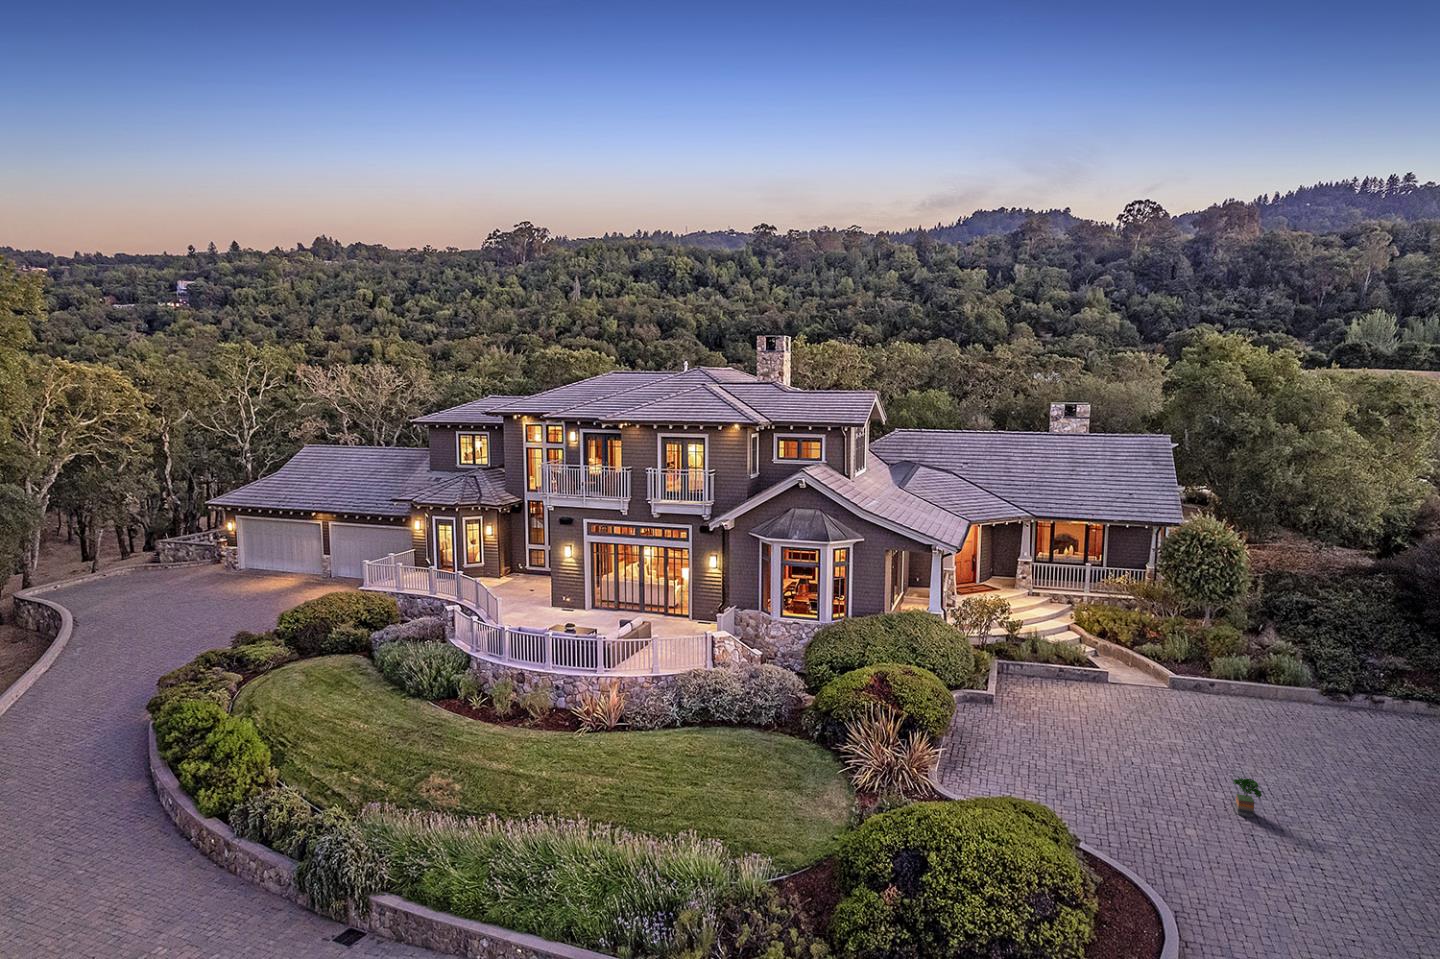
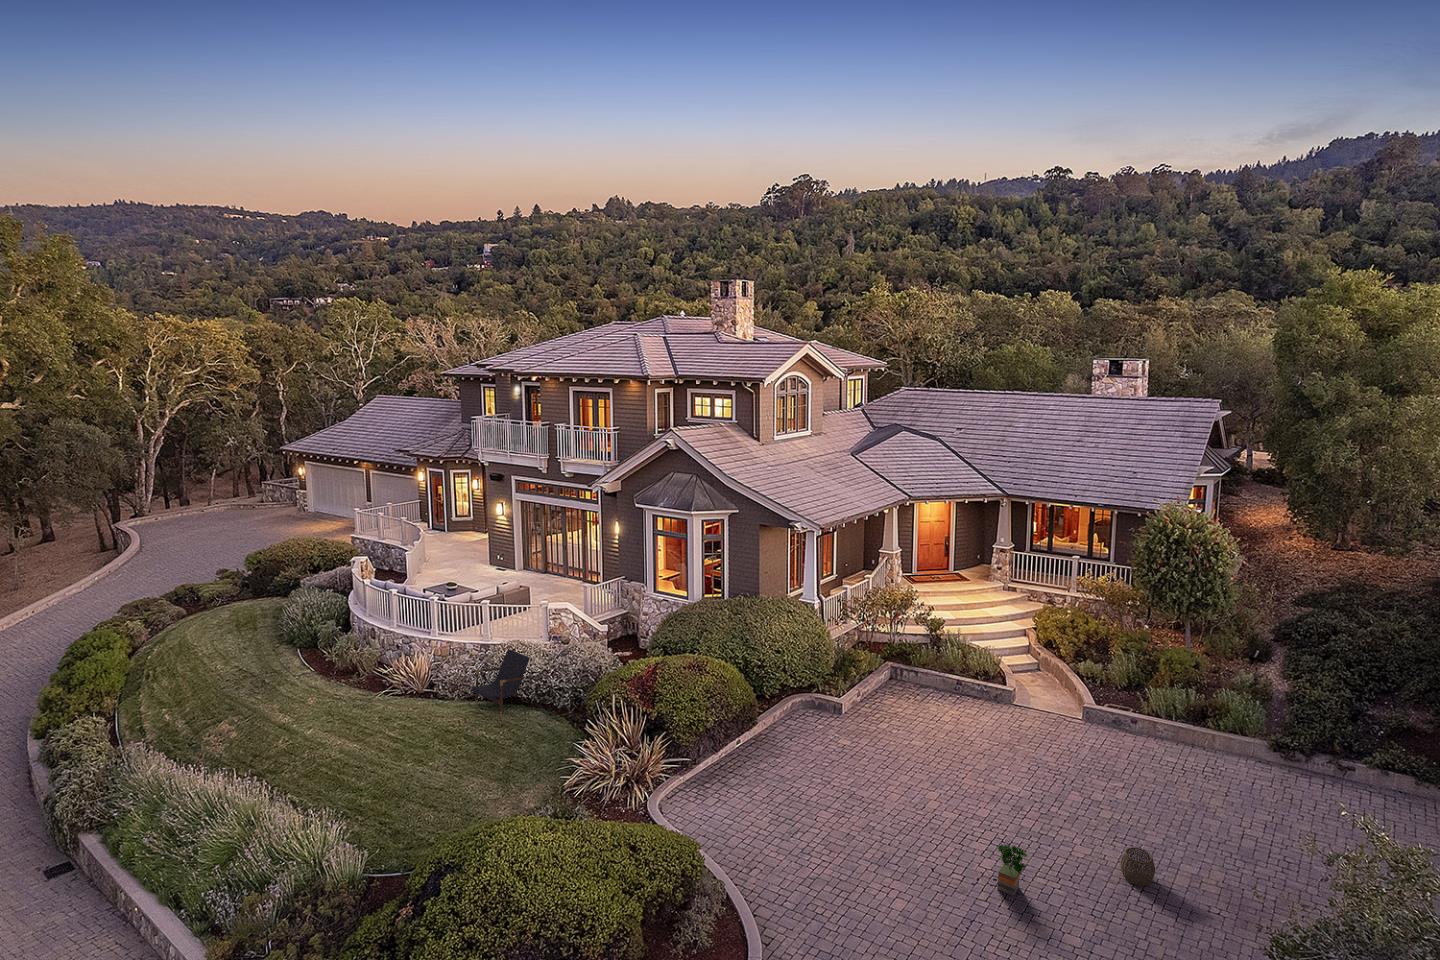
lounge chair: none [678,676,725,739] -> present [471,649,529,717]
woven basket: none [1304,770,1334,798] -> present [1120,847,1155,886]

